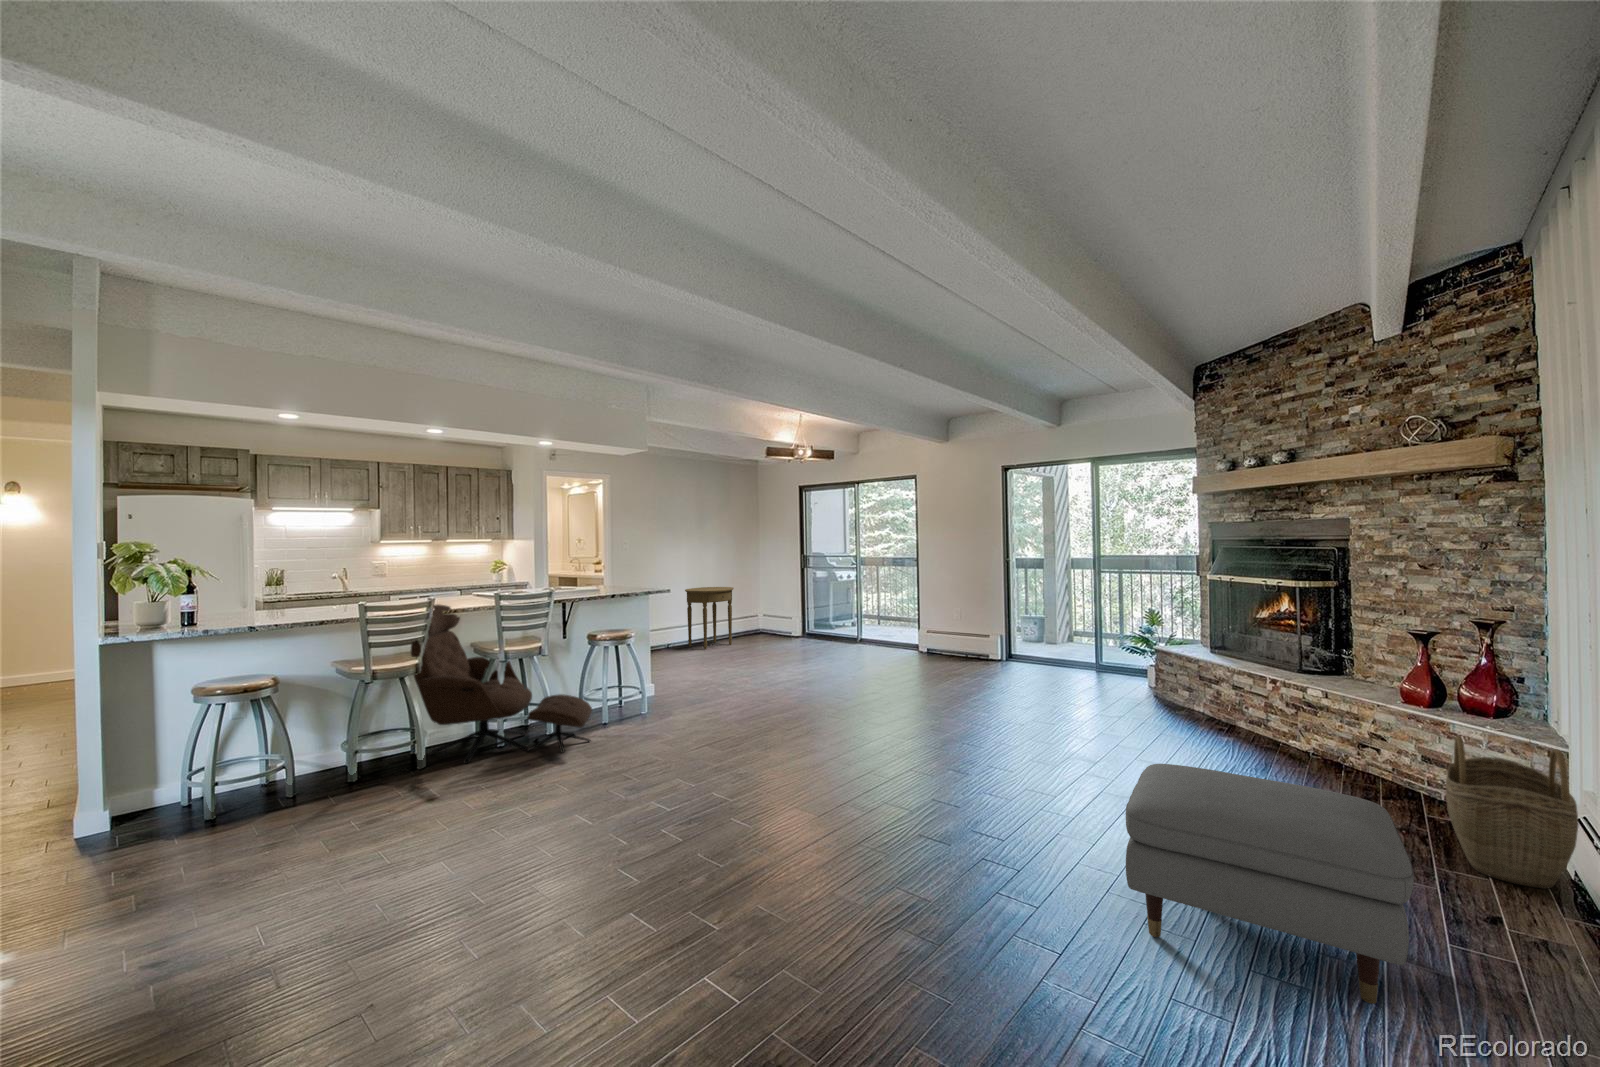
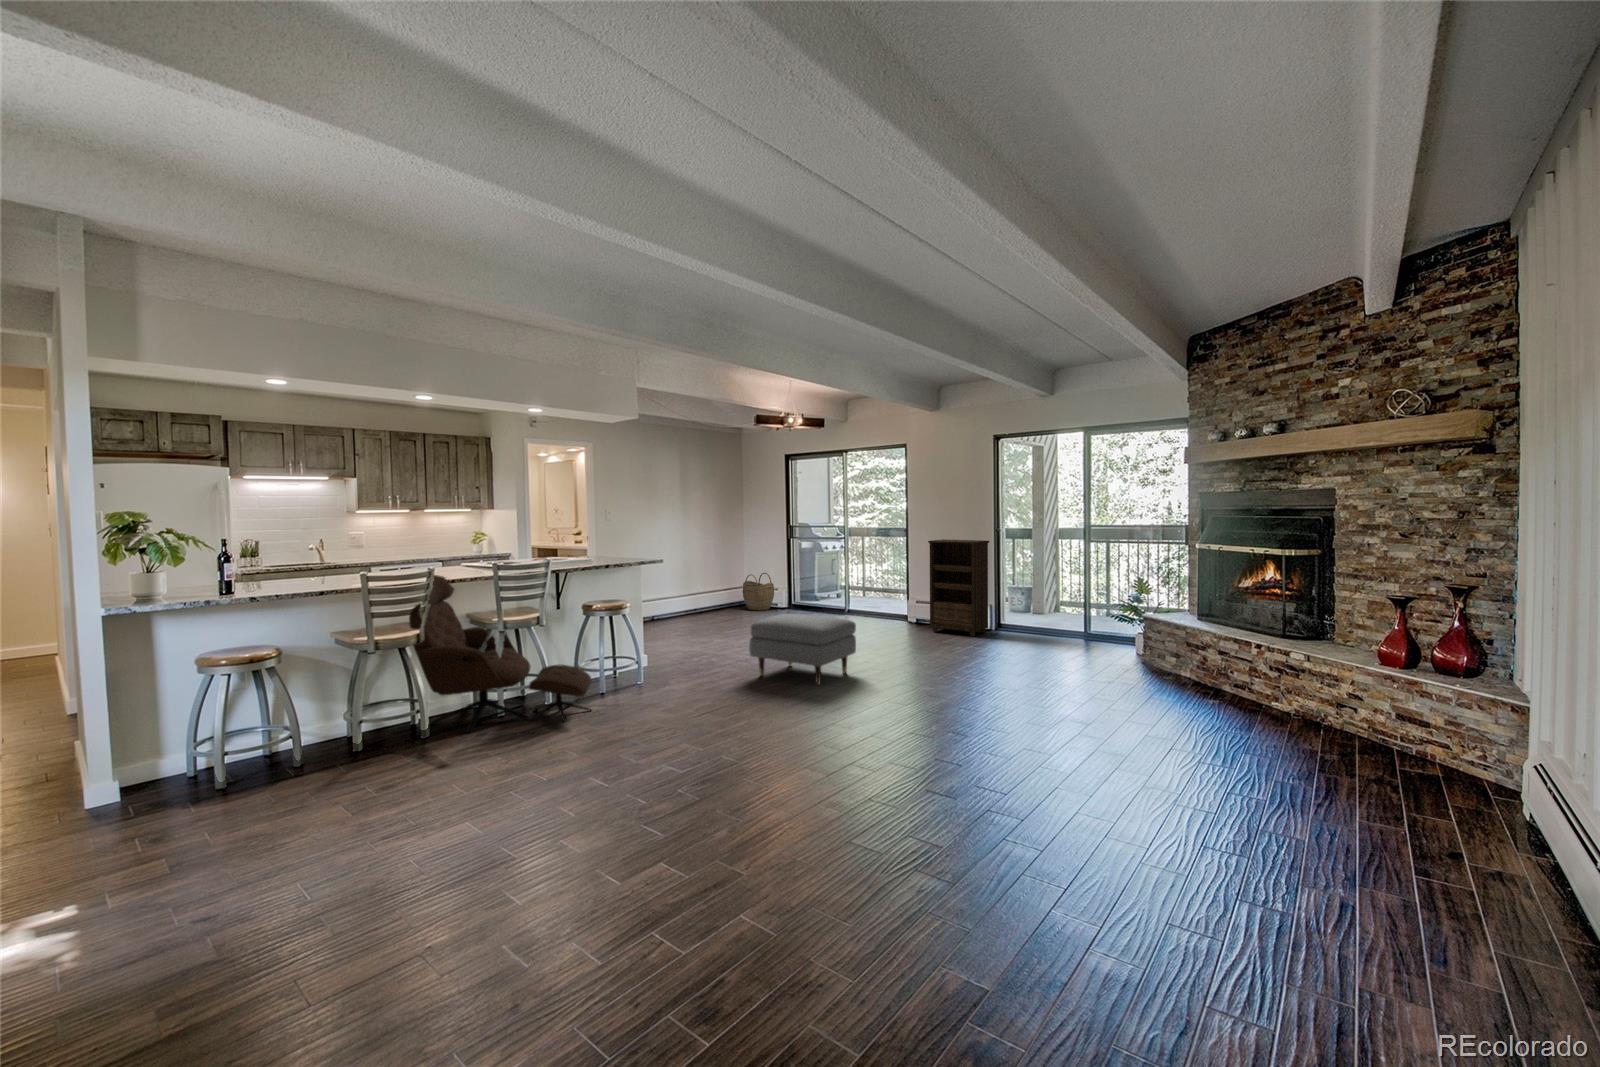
bookshelf: none [936,569,997,667] -> present [928,539,989,636]
side table: present [685,587,734,650] -> none [671,558,721,621]
woven basket: present [1446,736,1578,889] -> present [743,573,774,611]
ottoman: present [1126,764,1414,1004] -> present [749,614,856,685]

